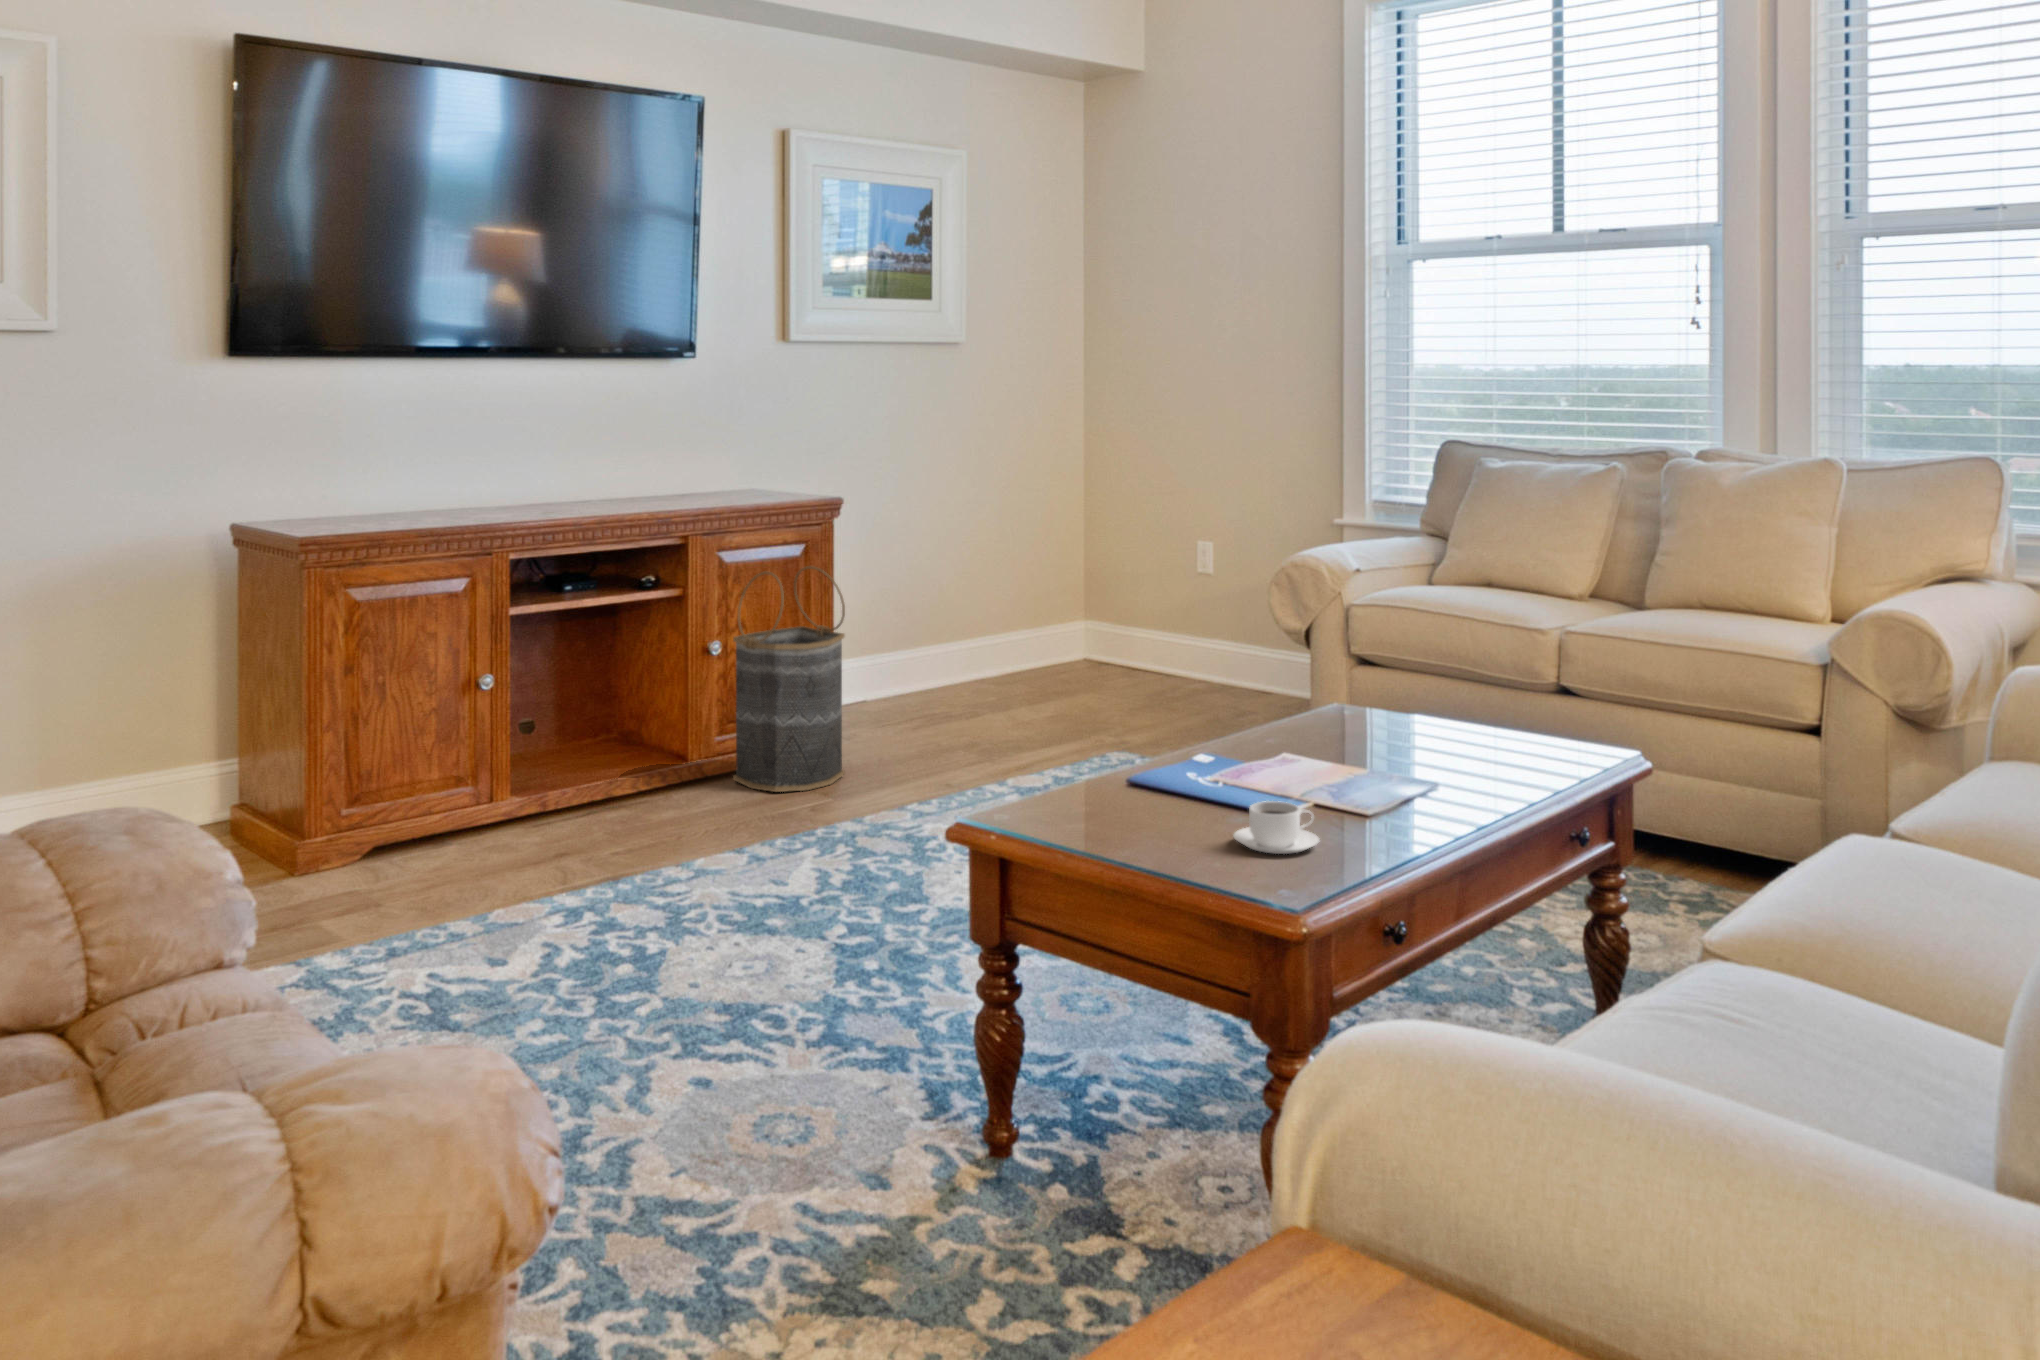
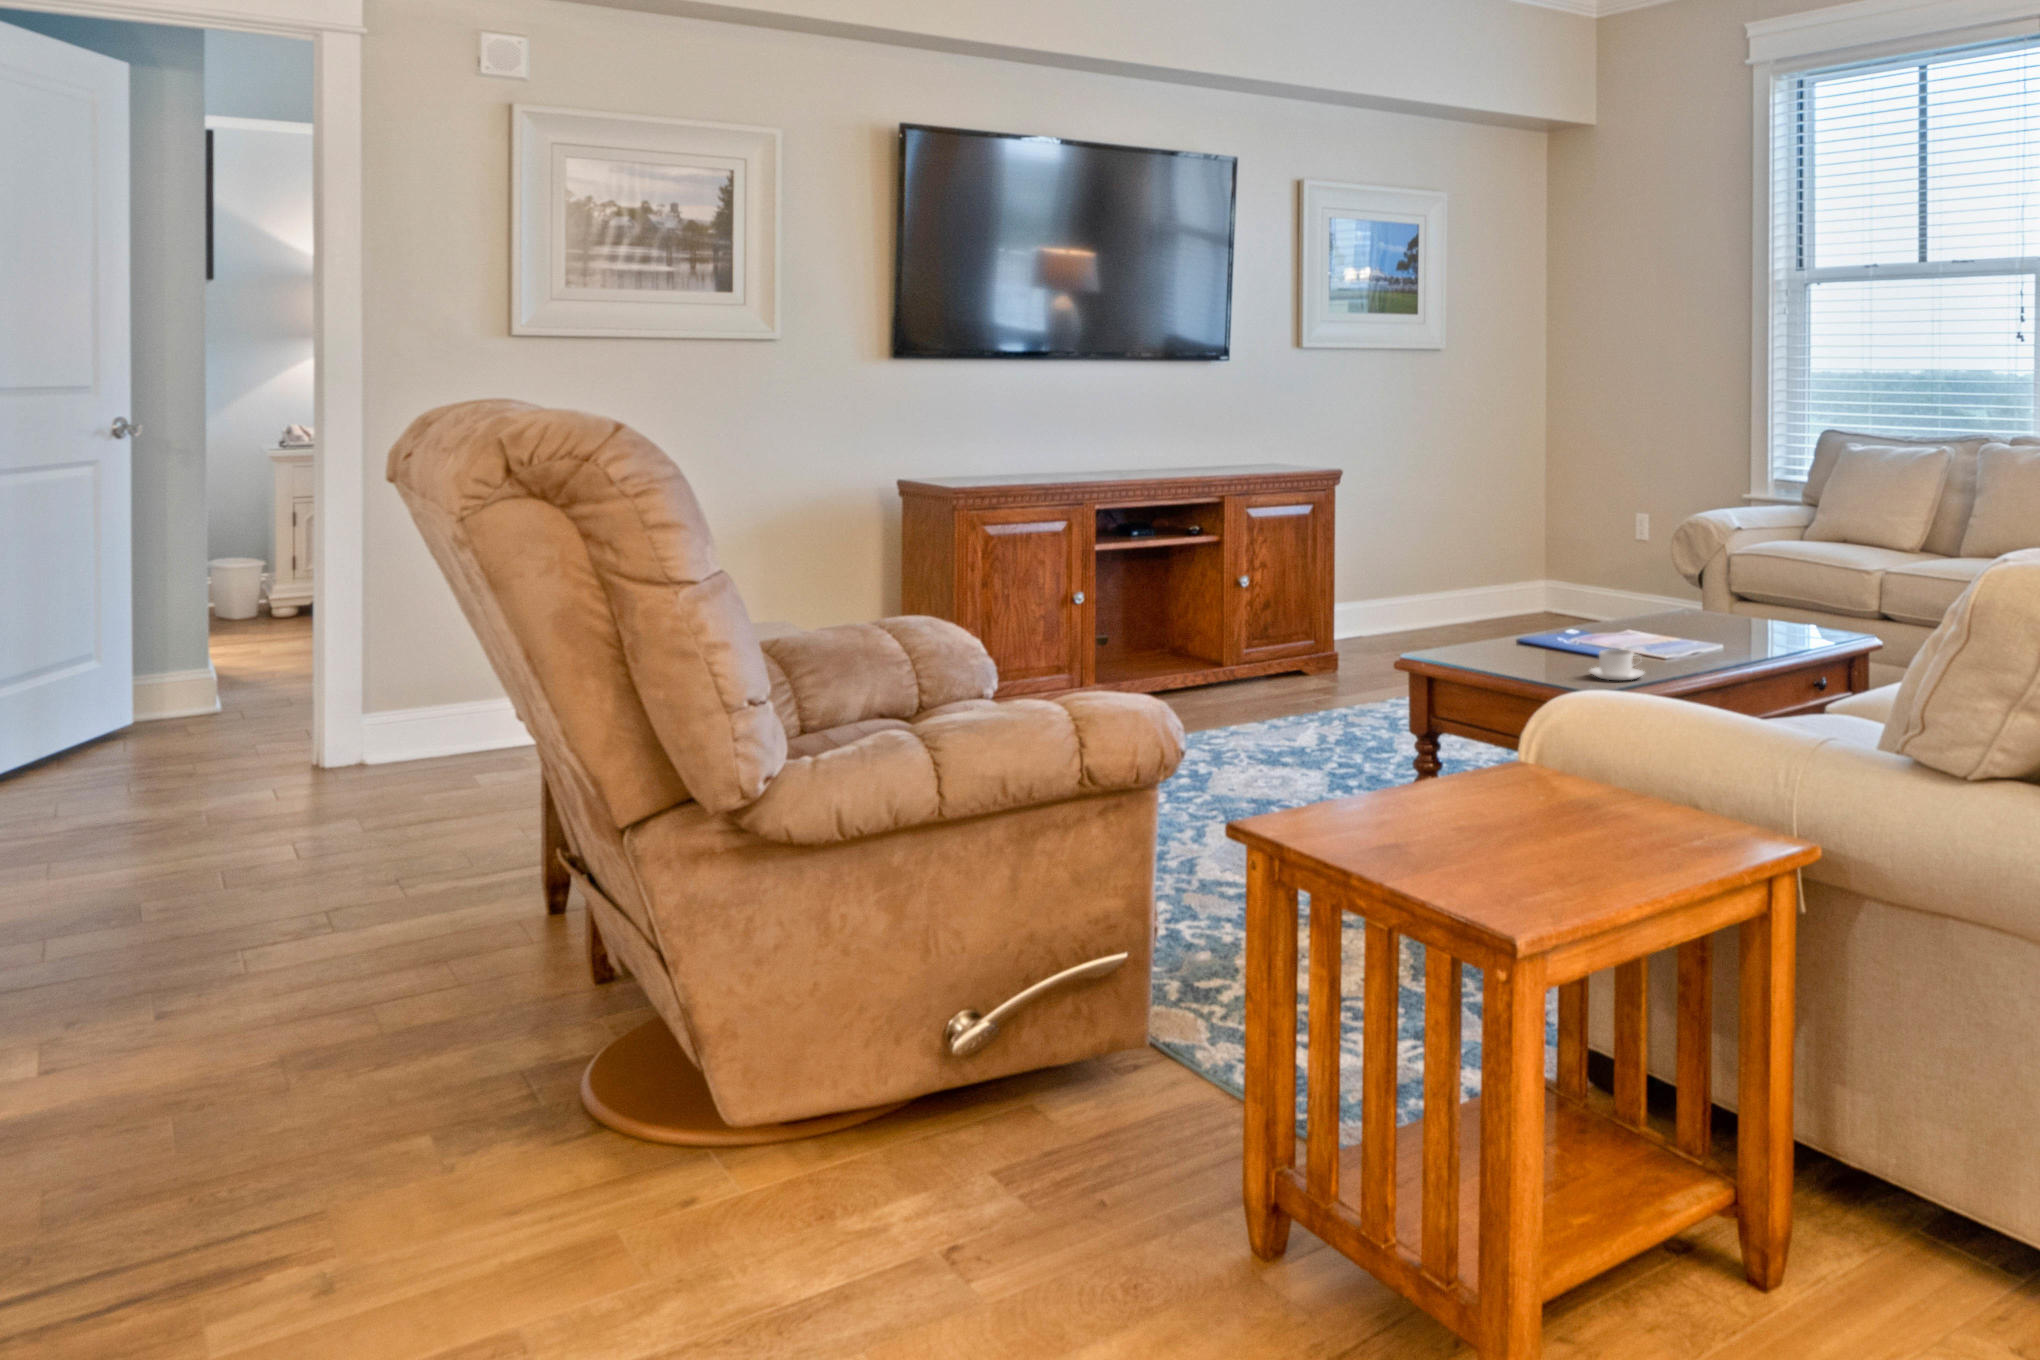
basket: present [733,566,845,792] -> none [1259,520,1344,690]

